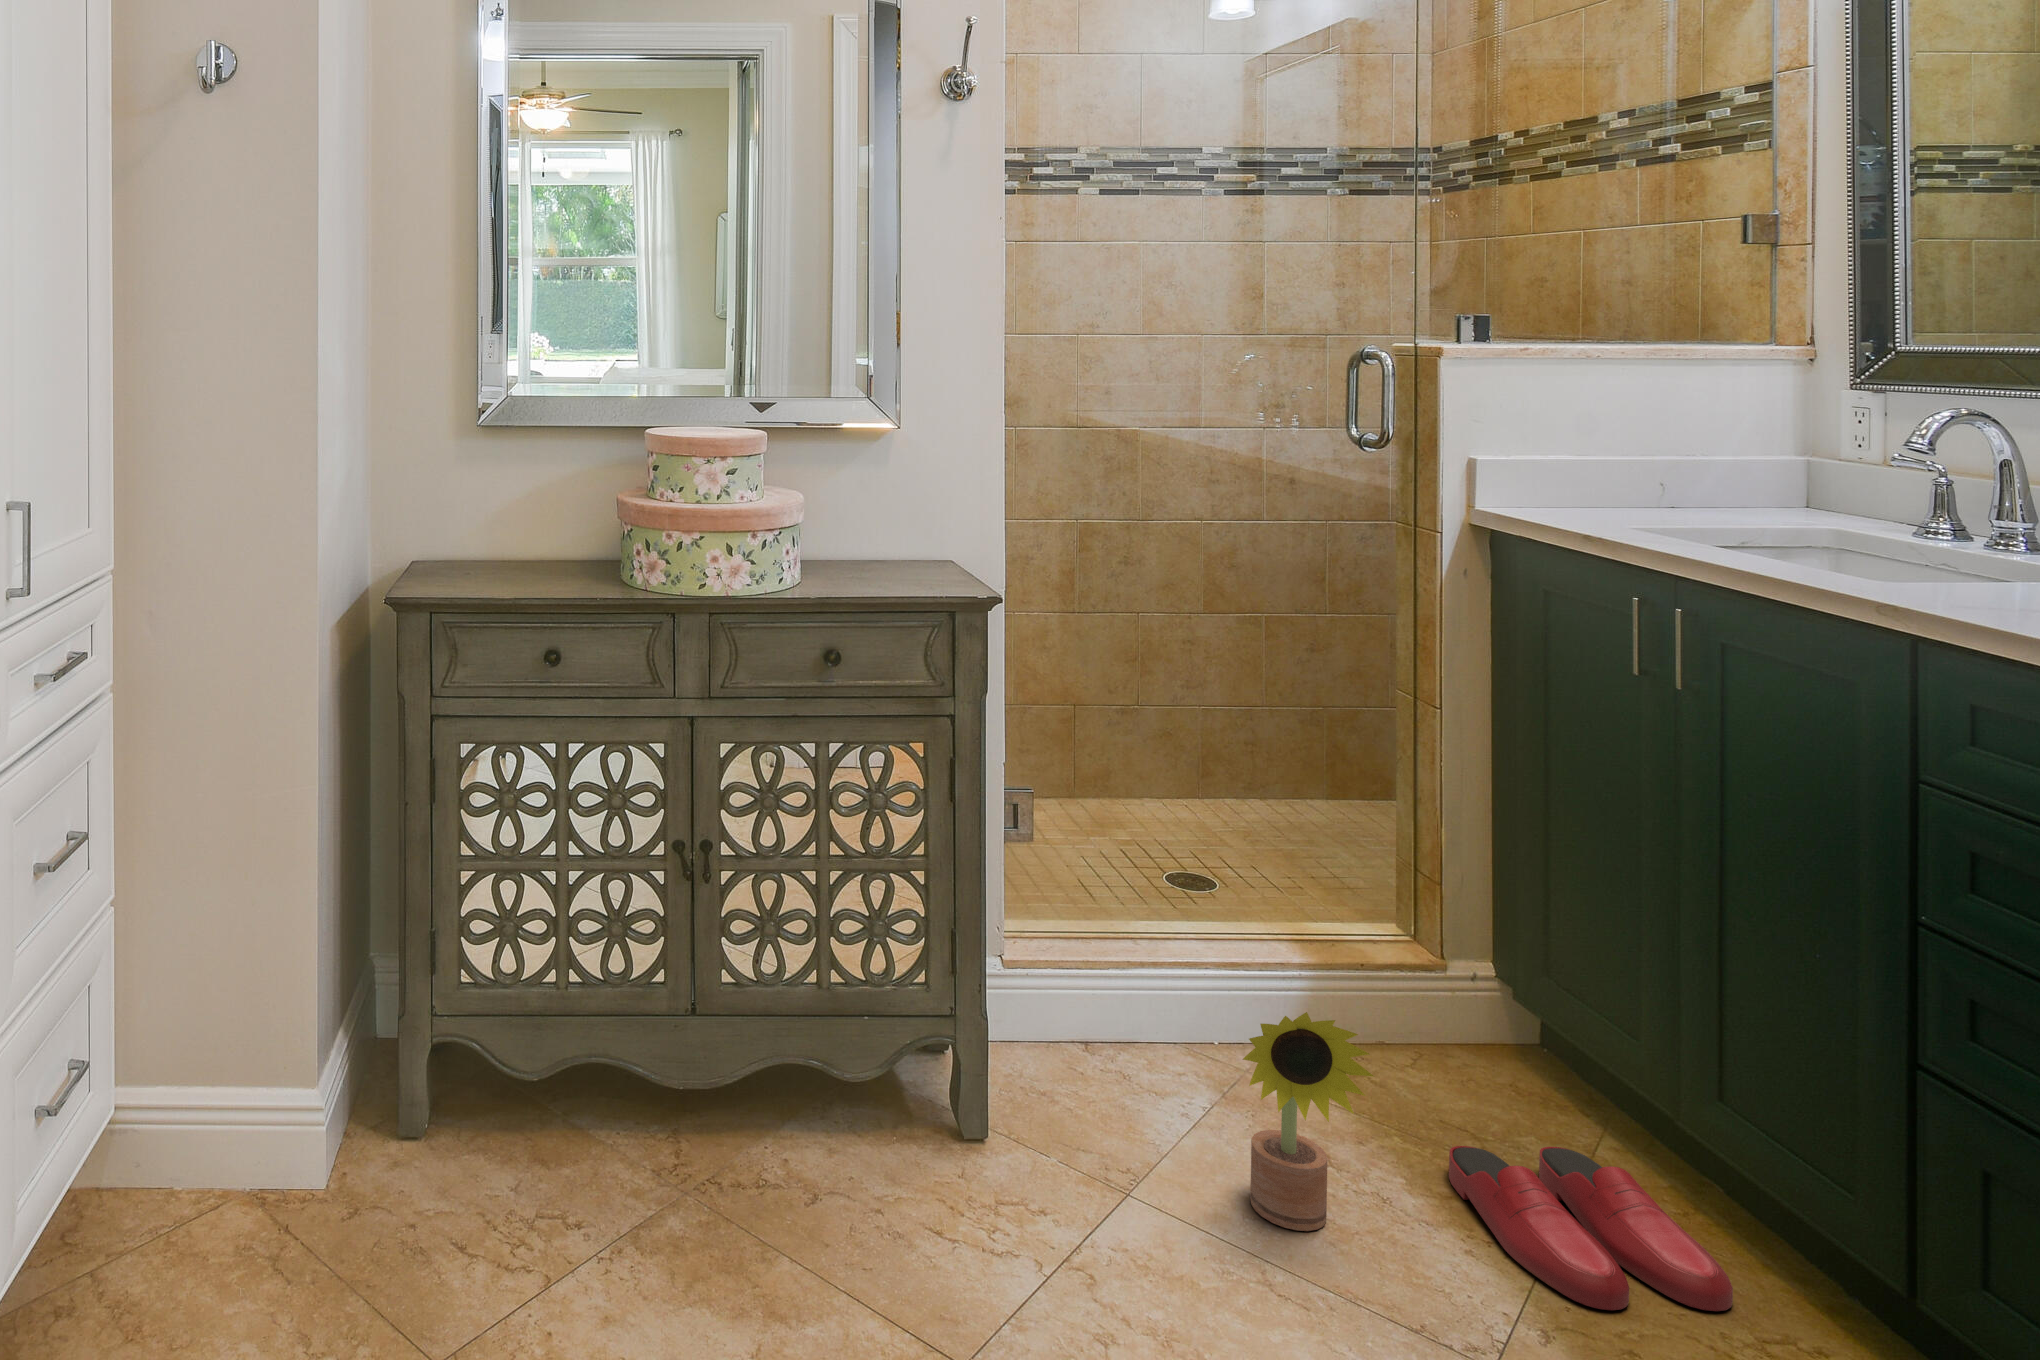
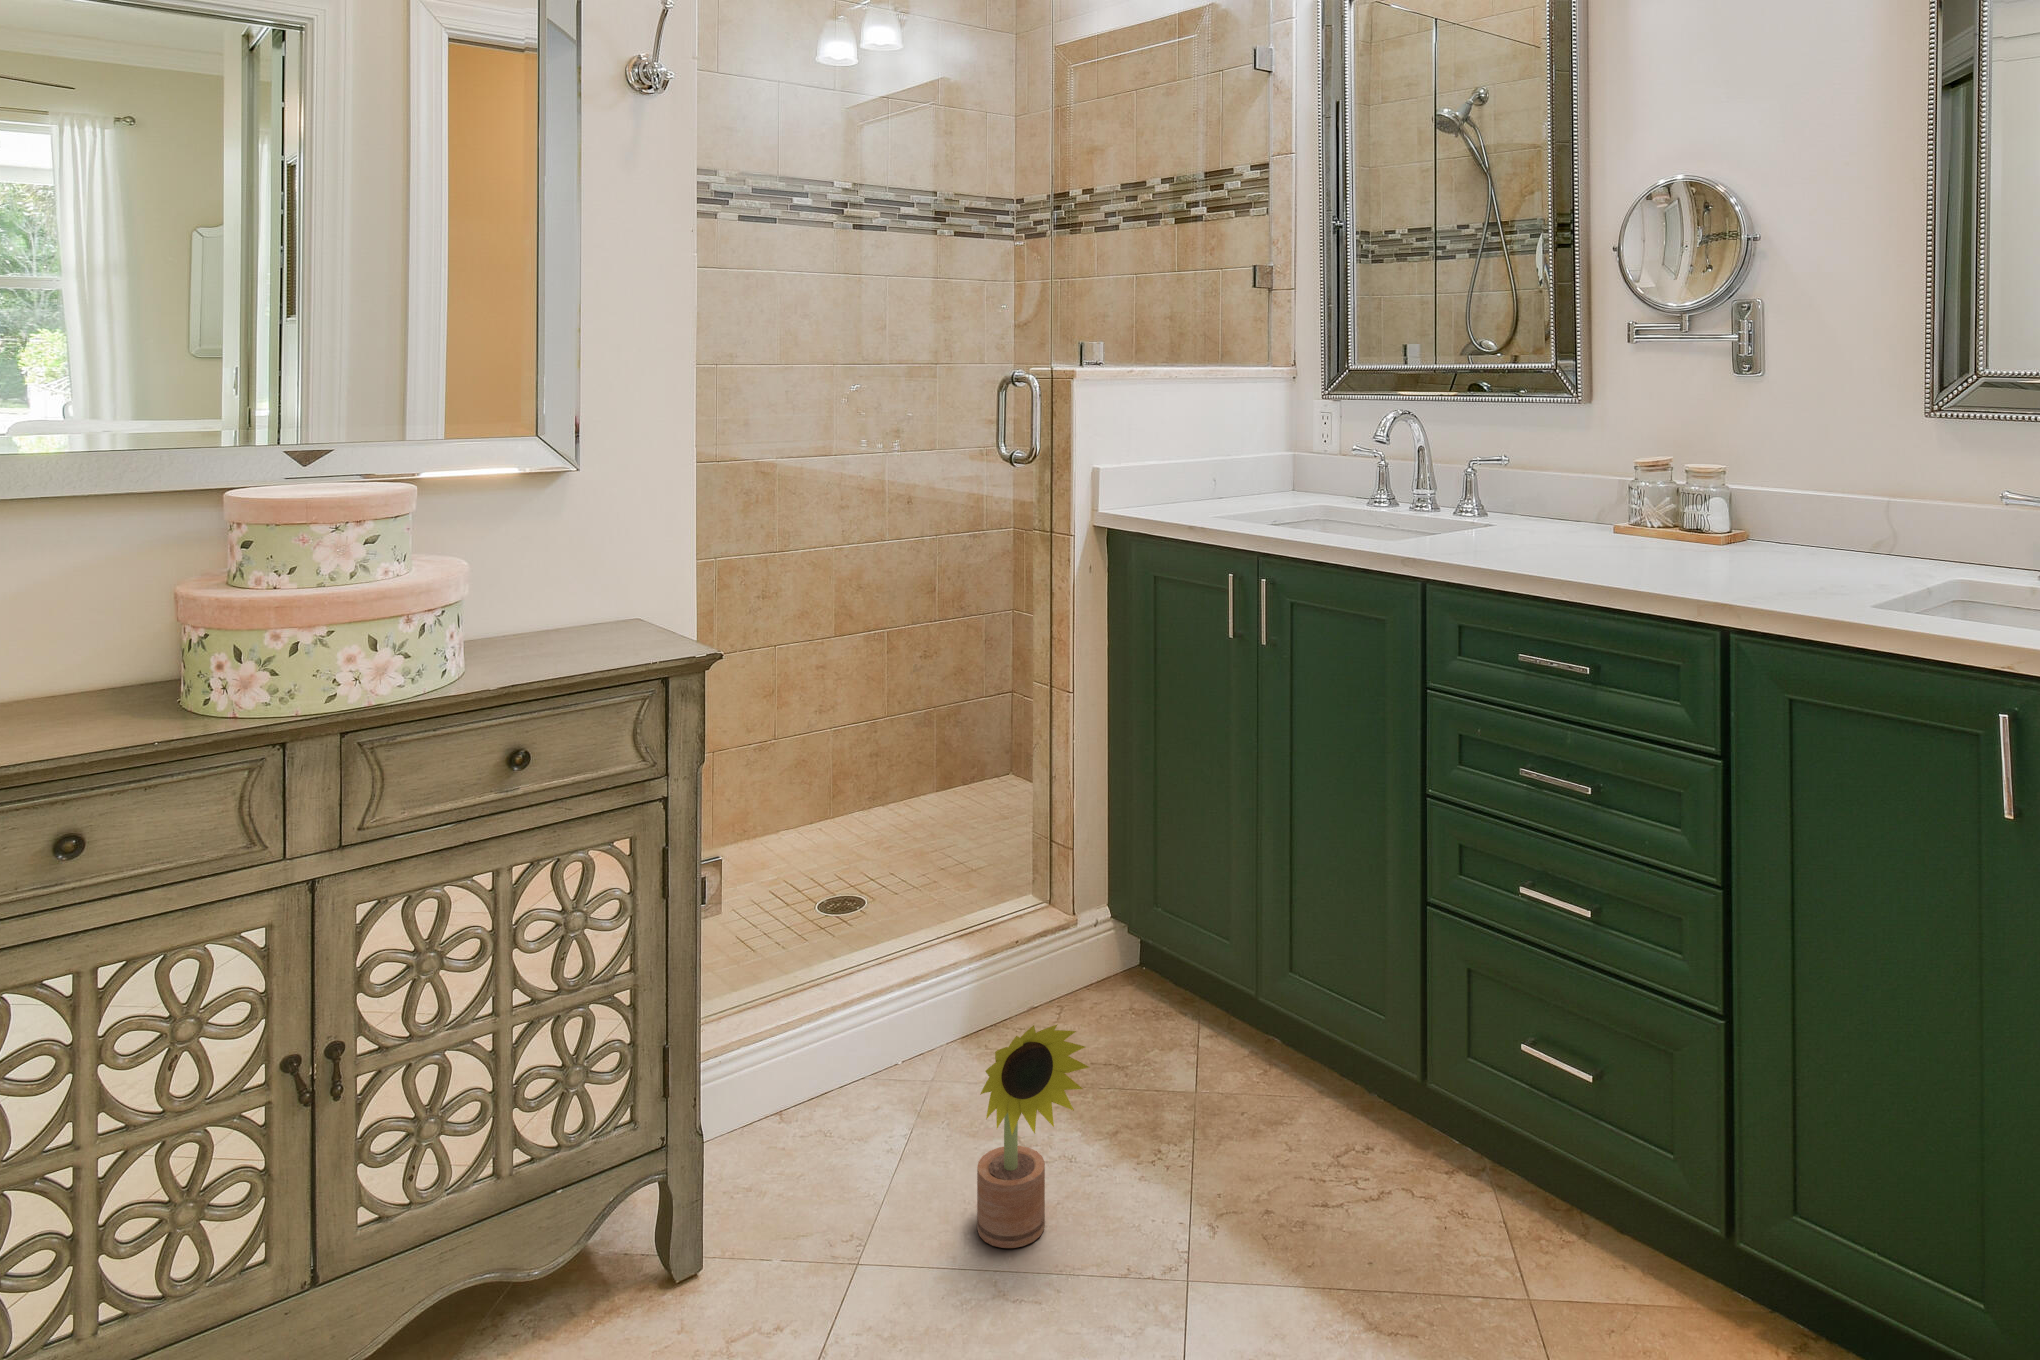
slippers: present [1449,1146,1733,1311] -> none [1120,1066,1331,1210]

